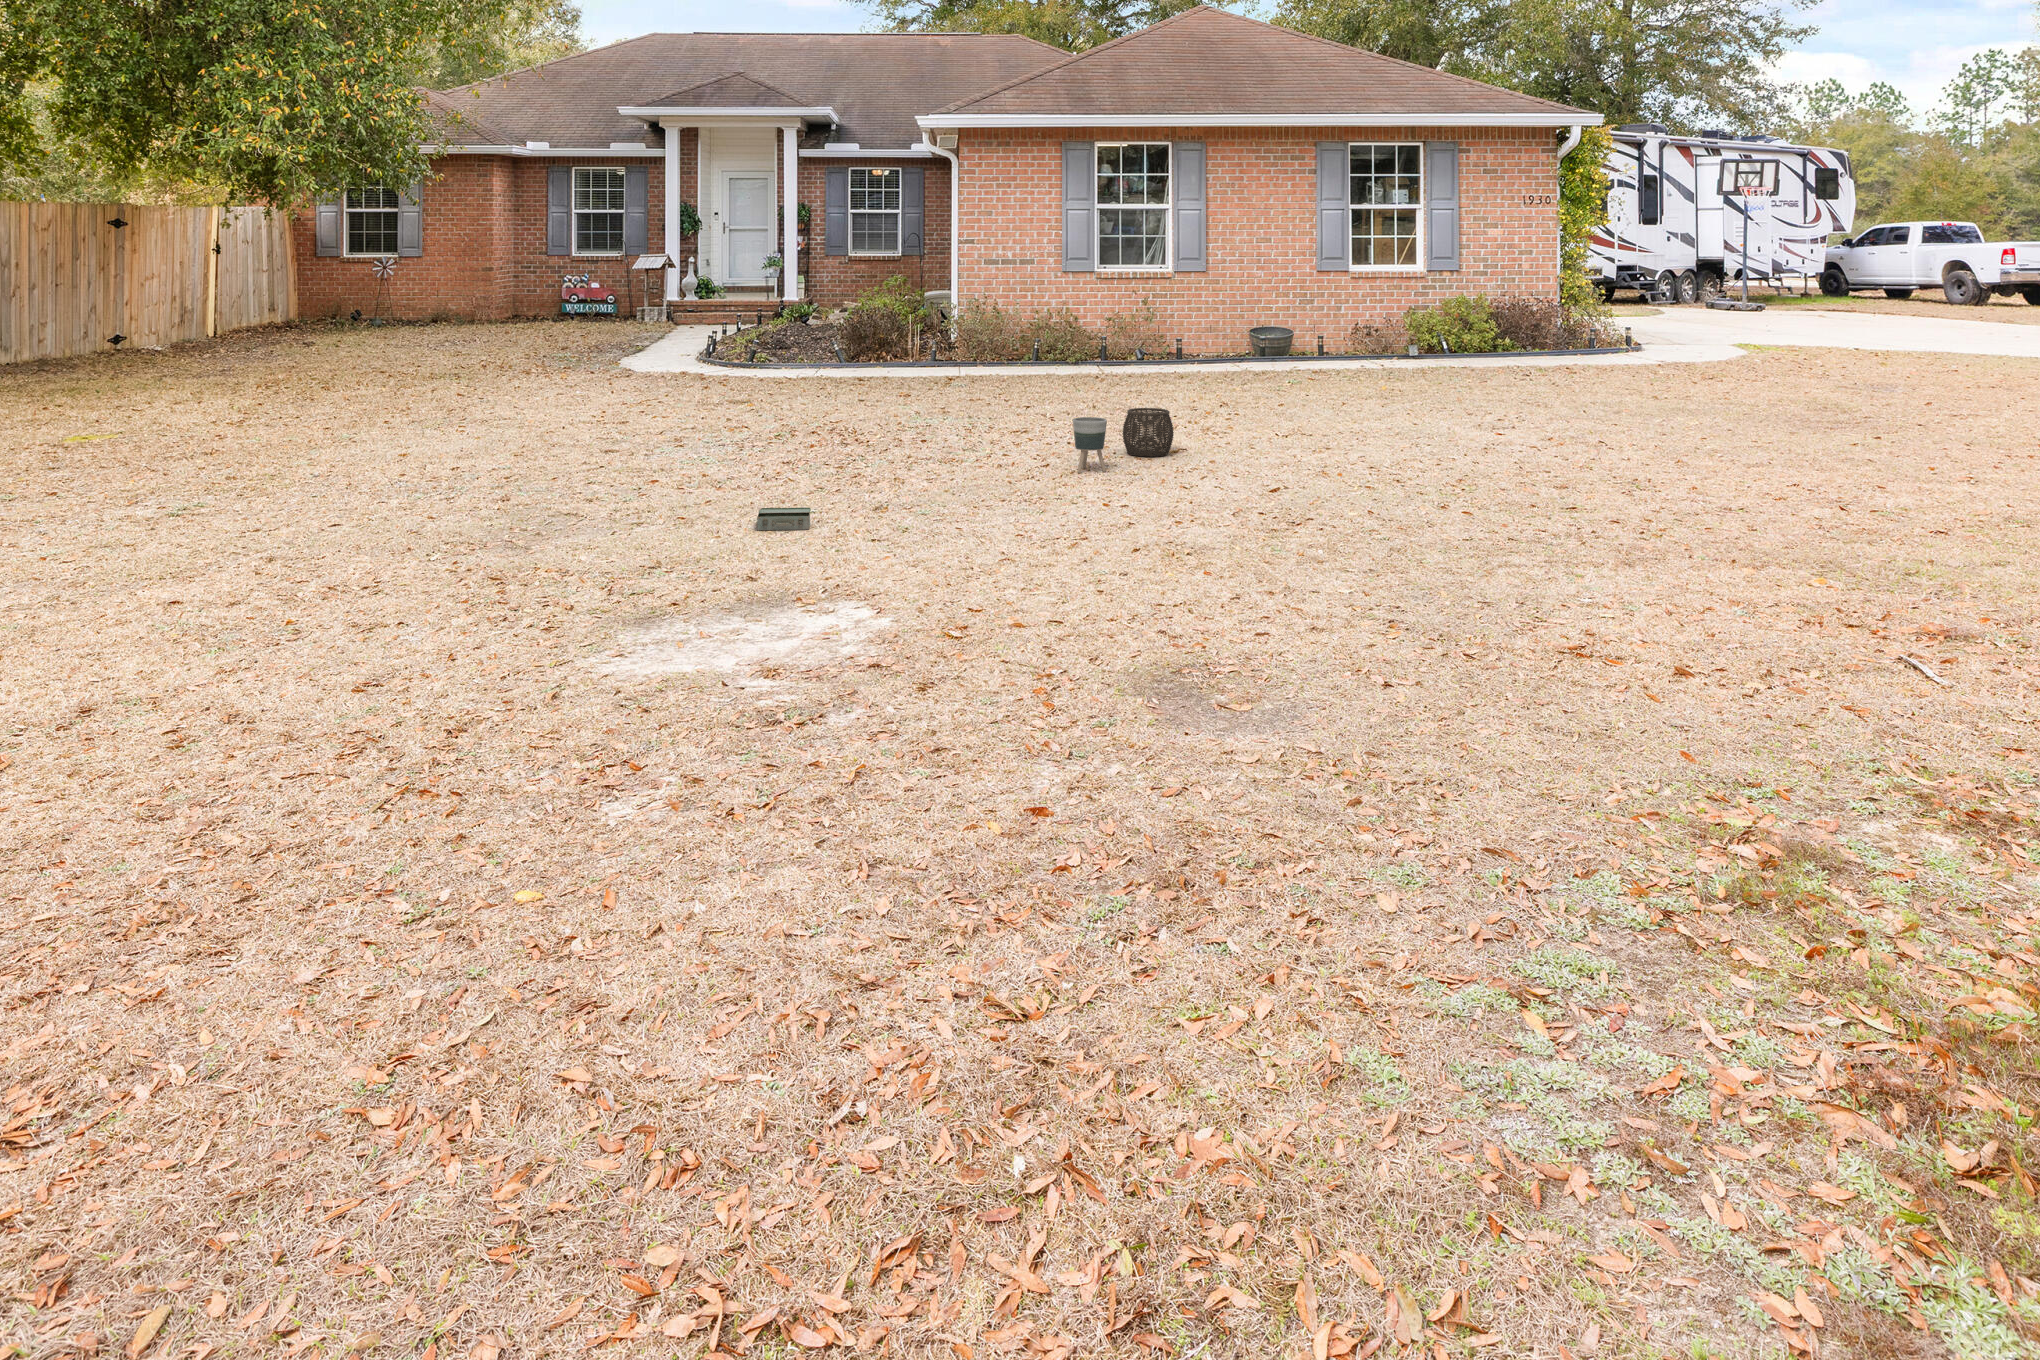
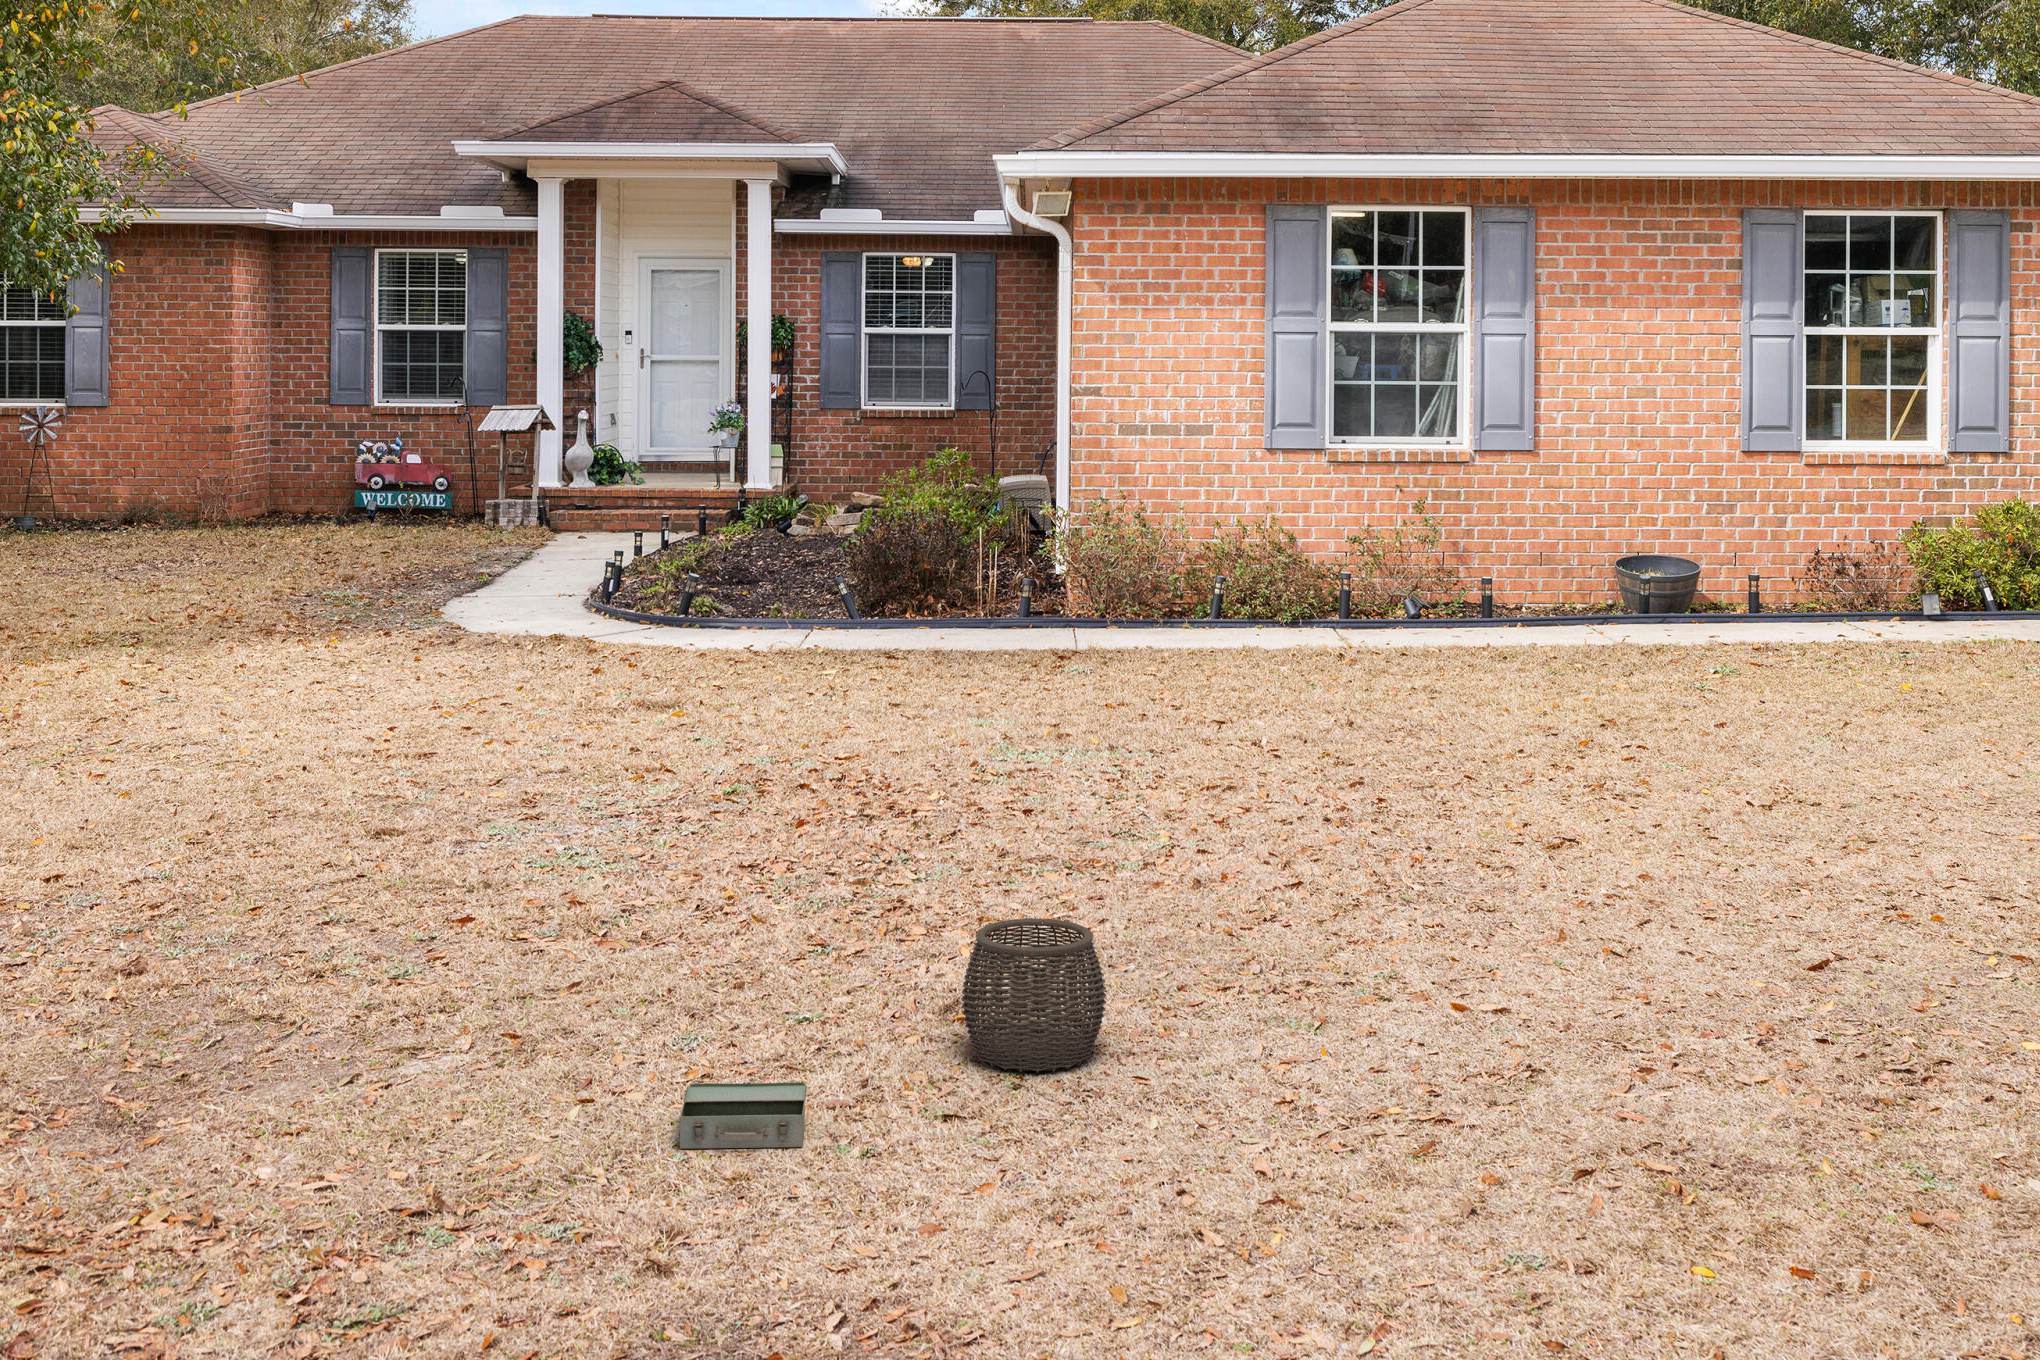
woven basket: present [1122,408,1174,457] -> present [961,918,1106,1073]
planter: present [1073,417,1107,473] -> none [1374,818,1449,946]

